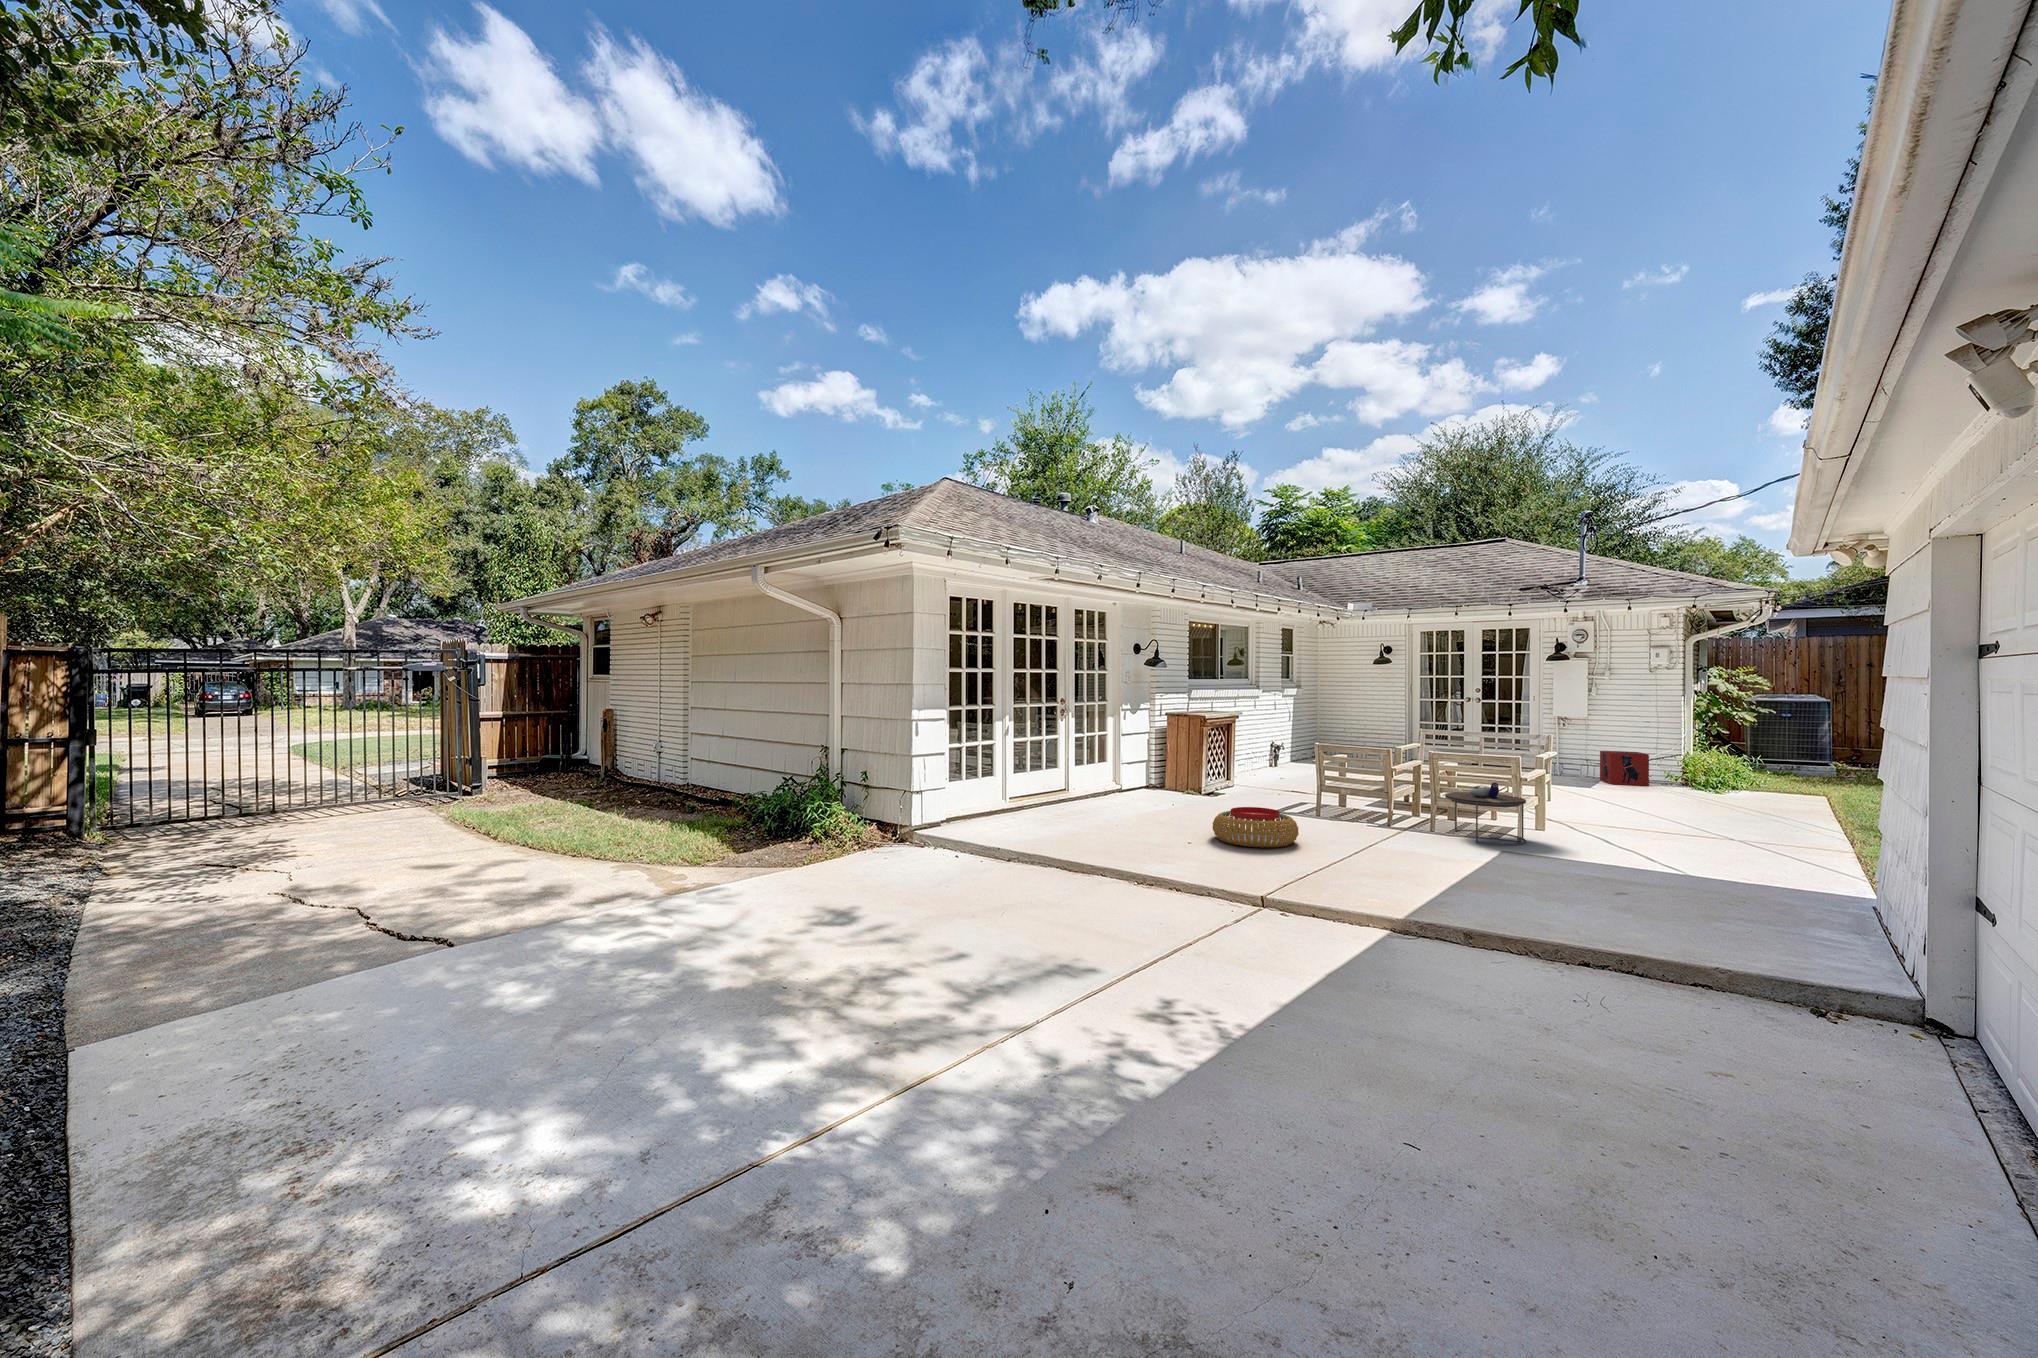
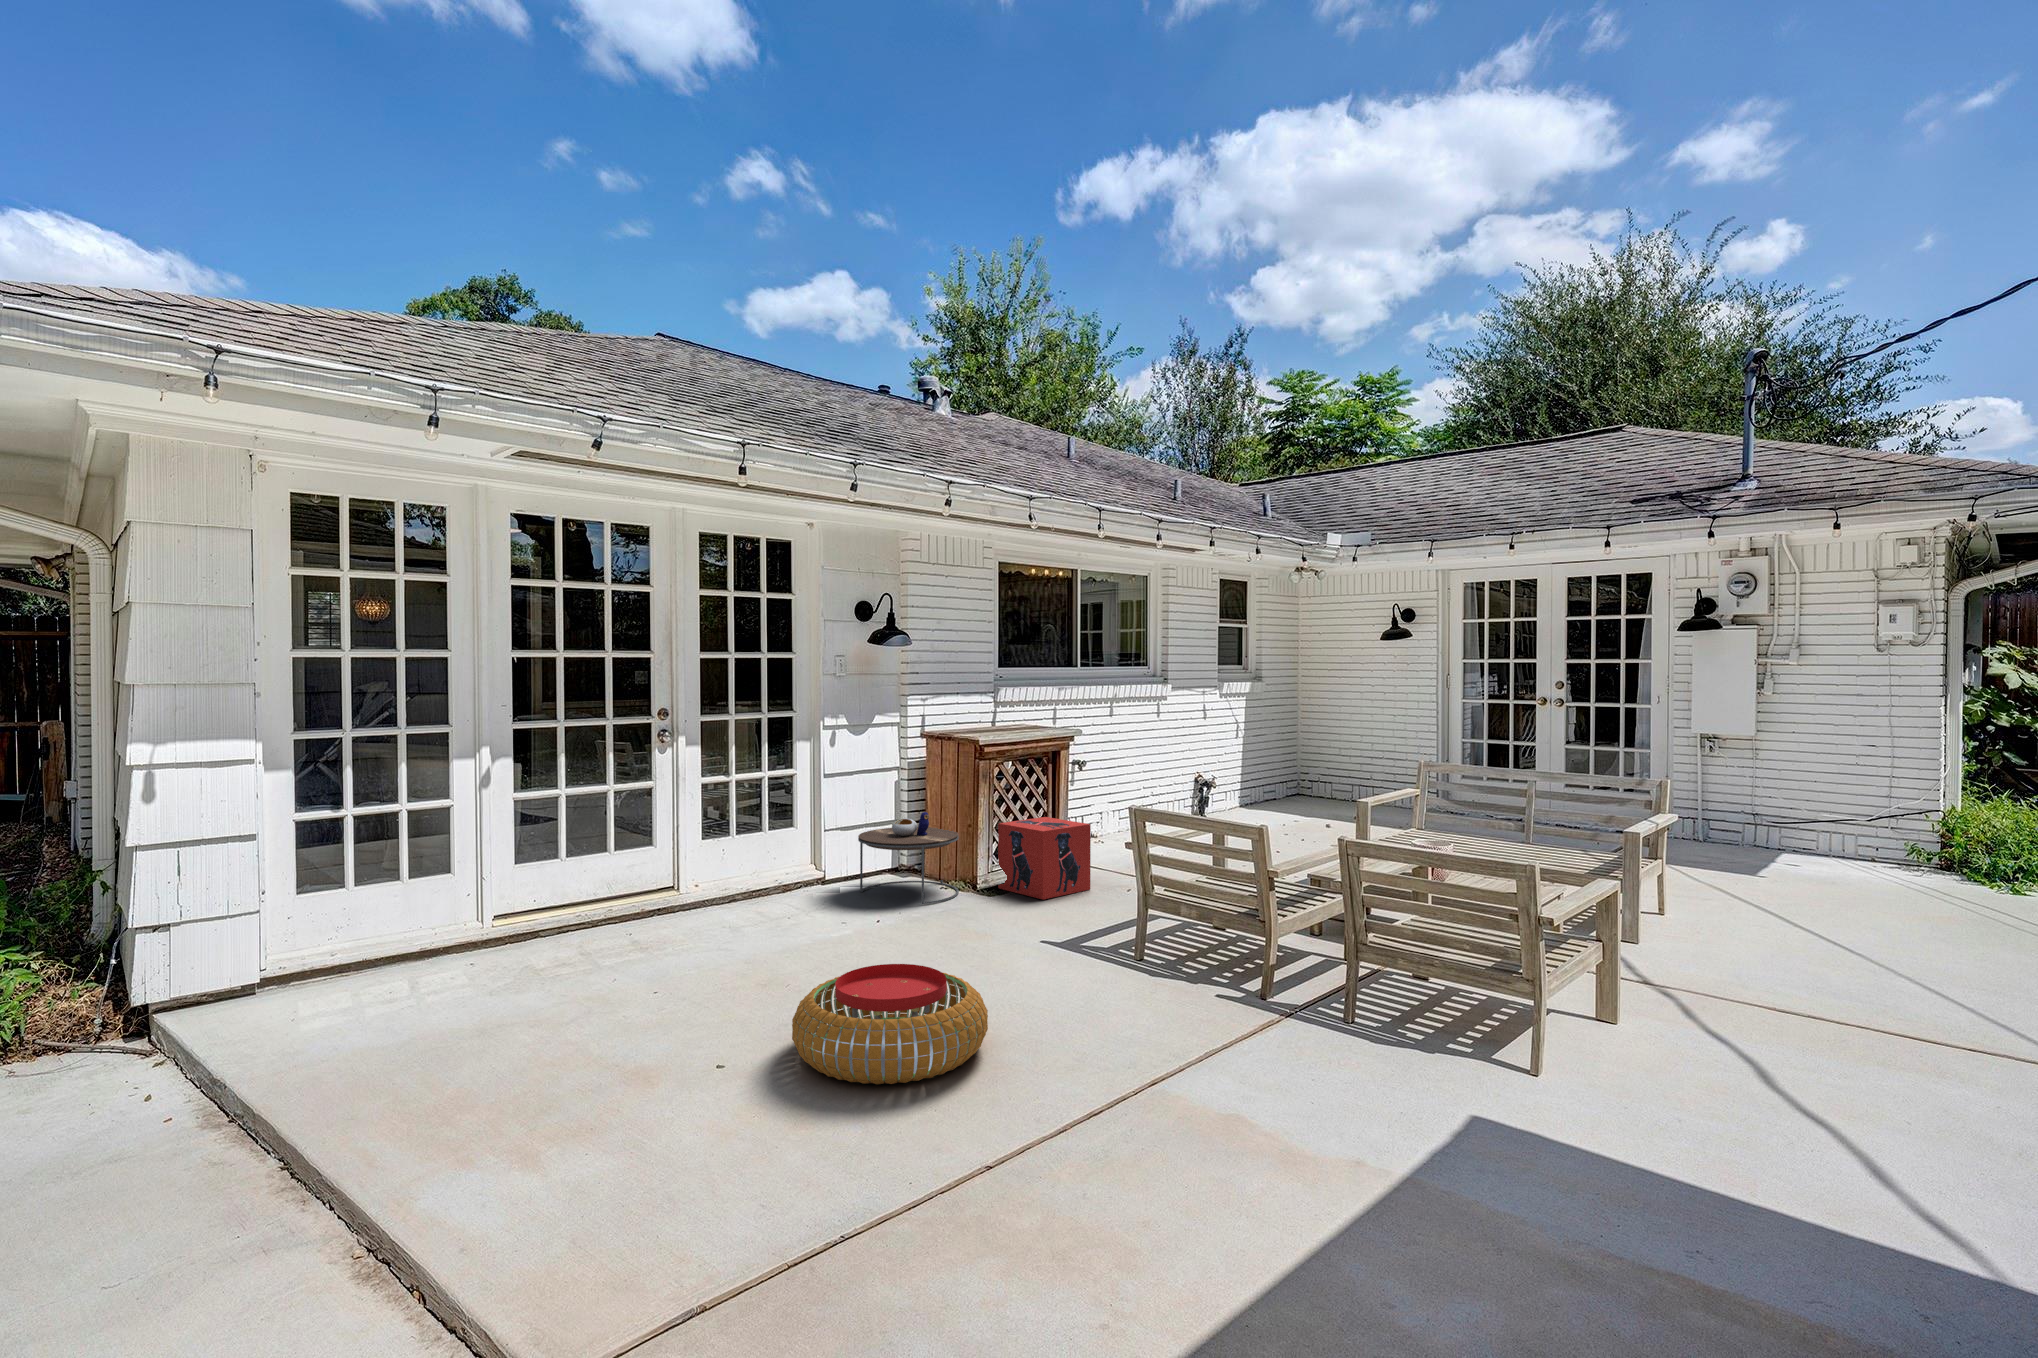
storage box: present [1600,751,1649,786] -> present [998,817,1091,900]
side table: present [1445,783,1526,845] -> present [858,812,959,904]

